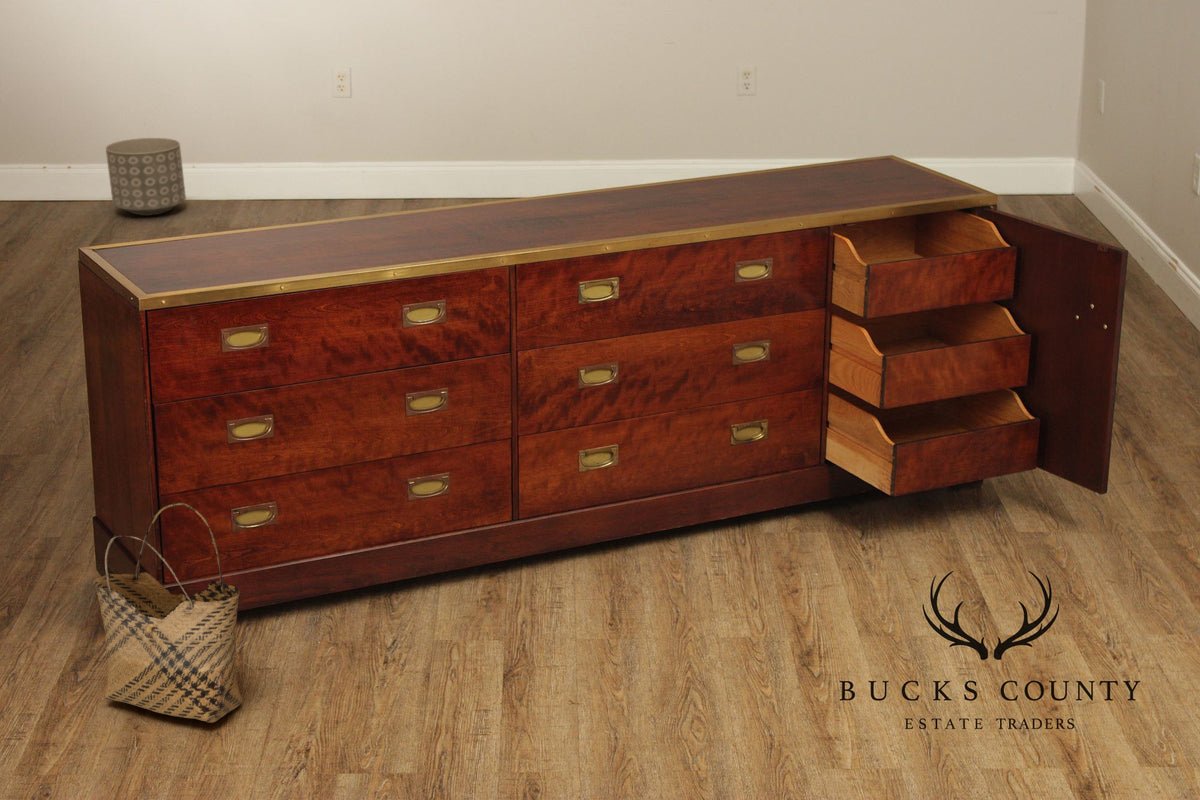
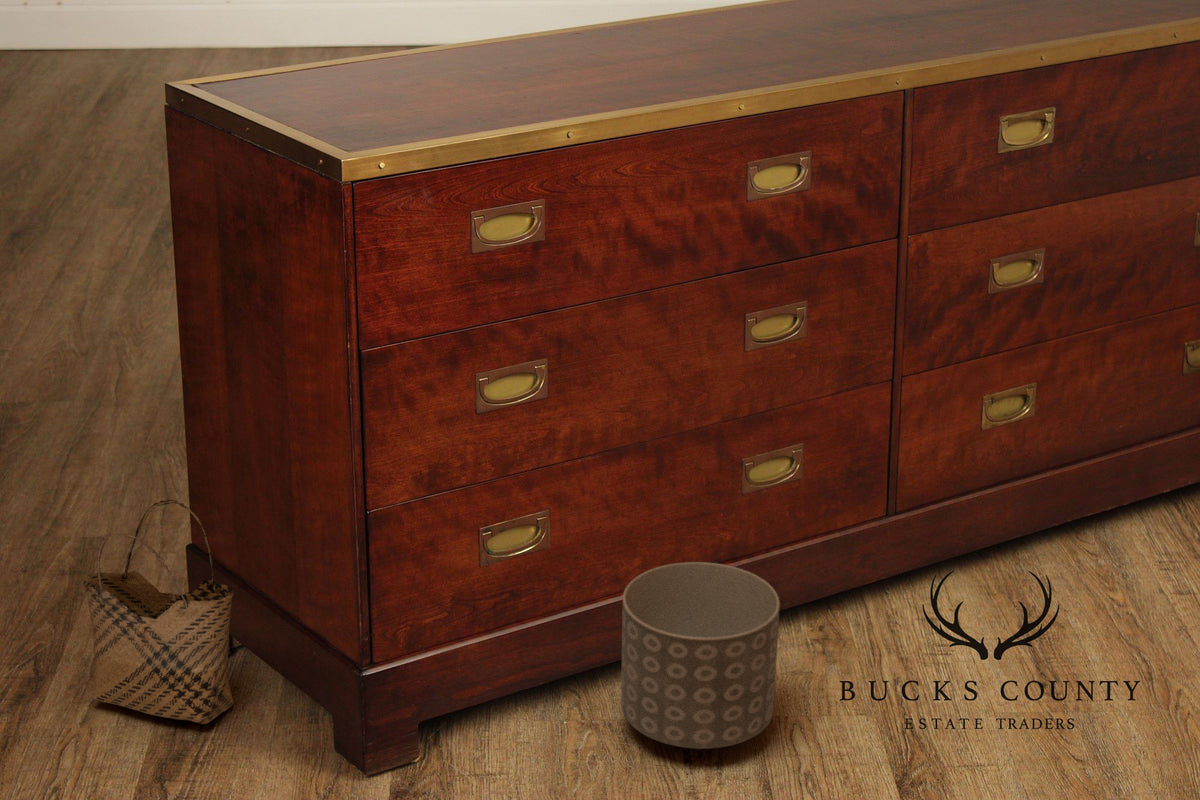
planter: present [106,138,186,216] -> present [621,562,780,749]

